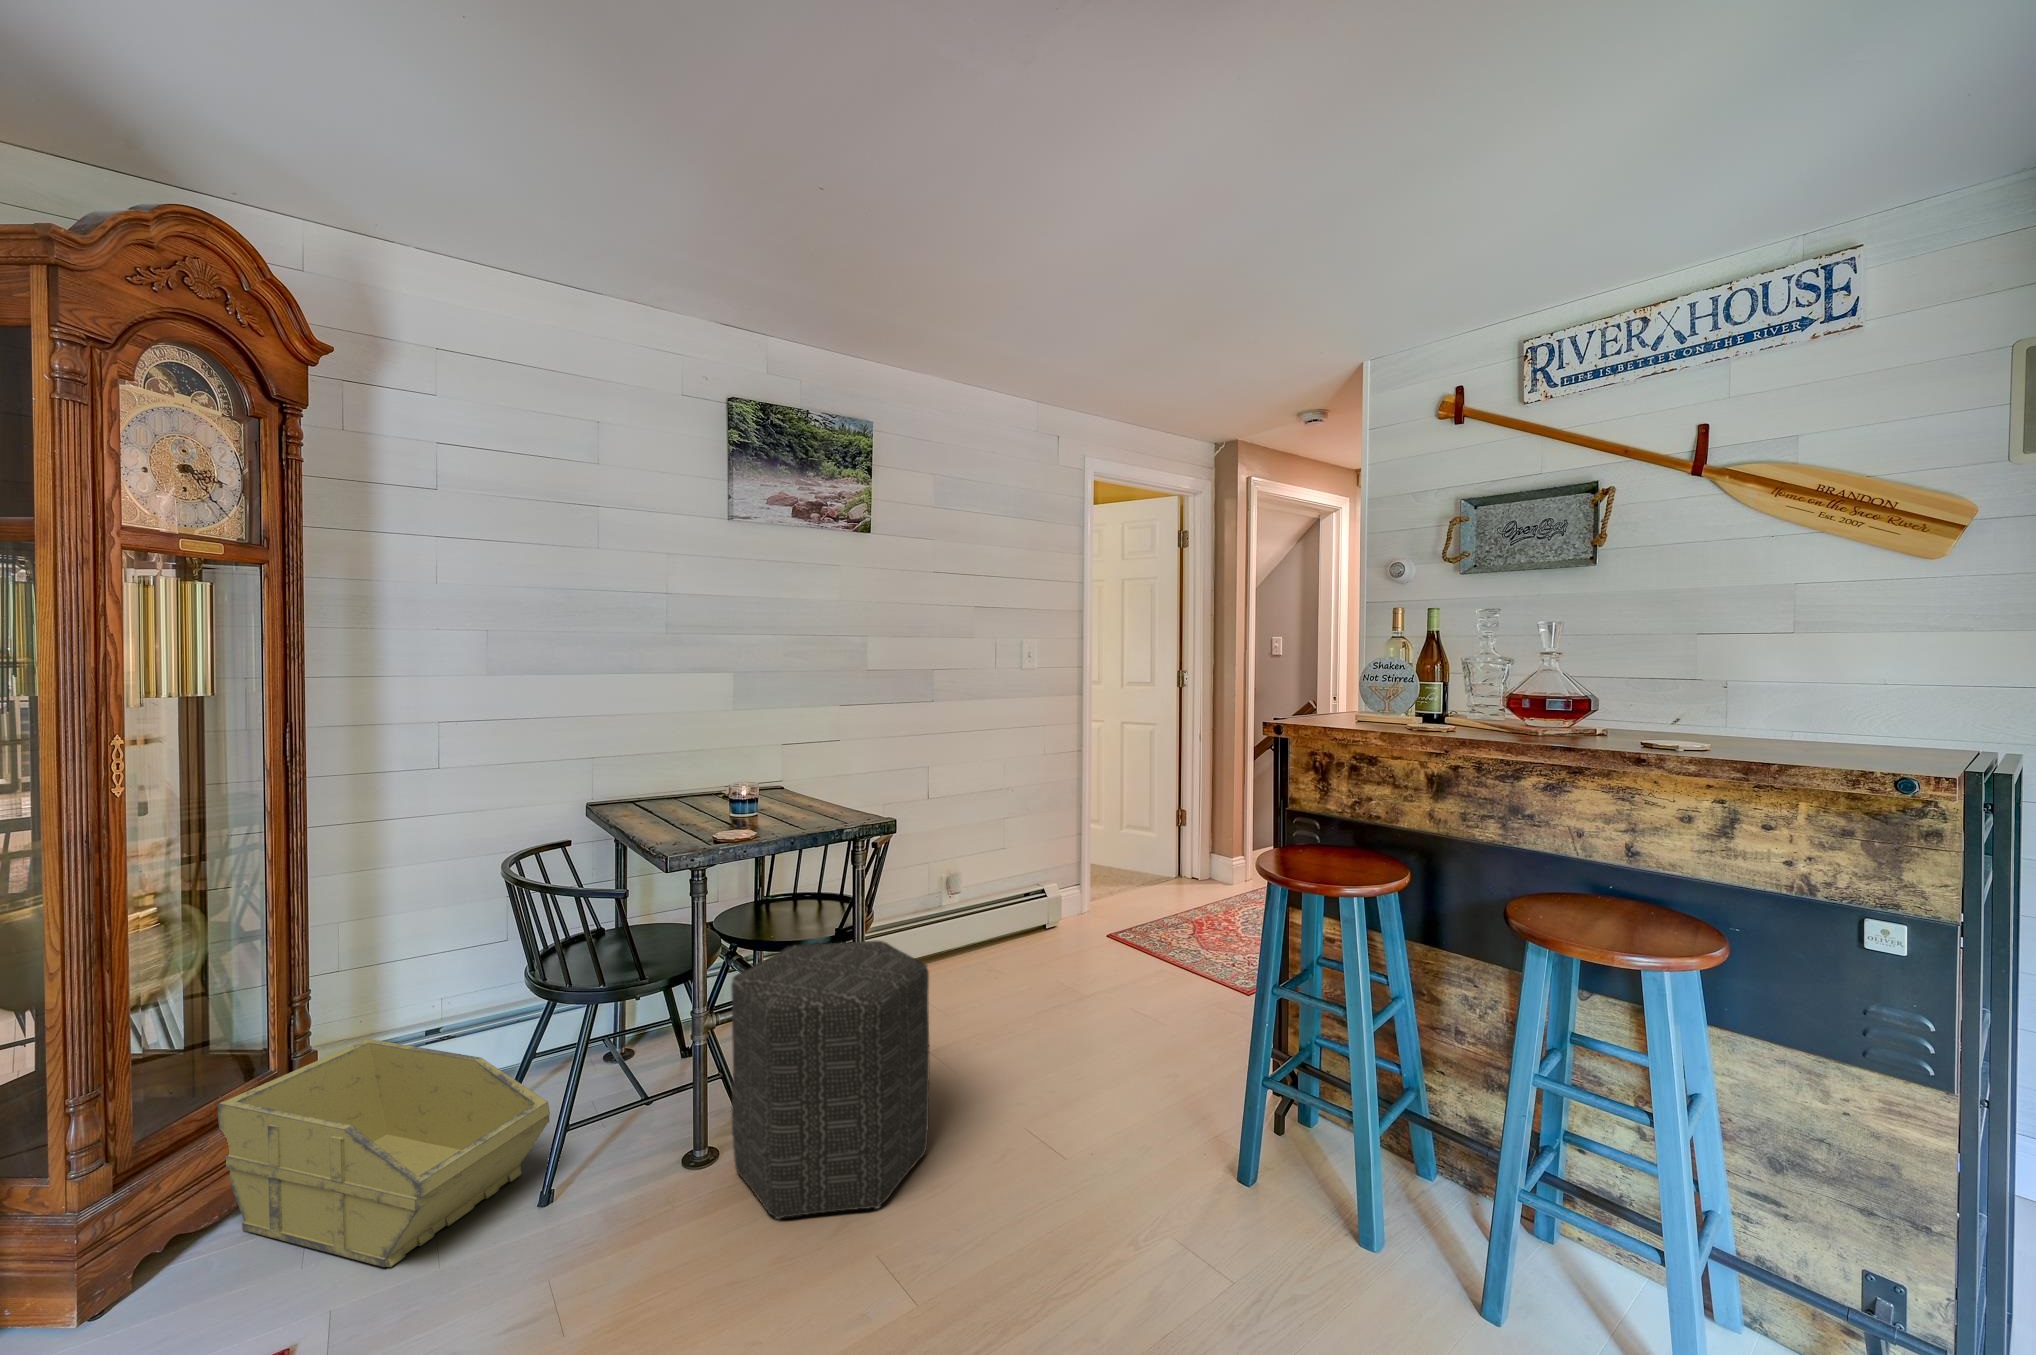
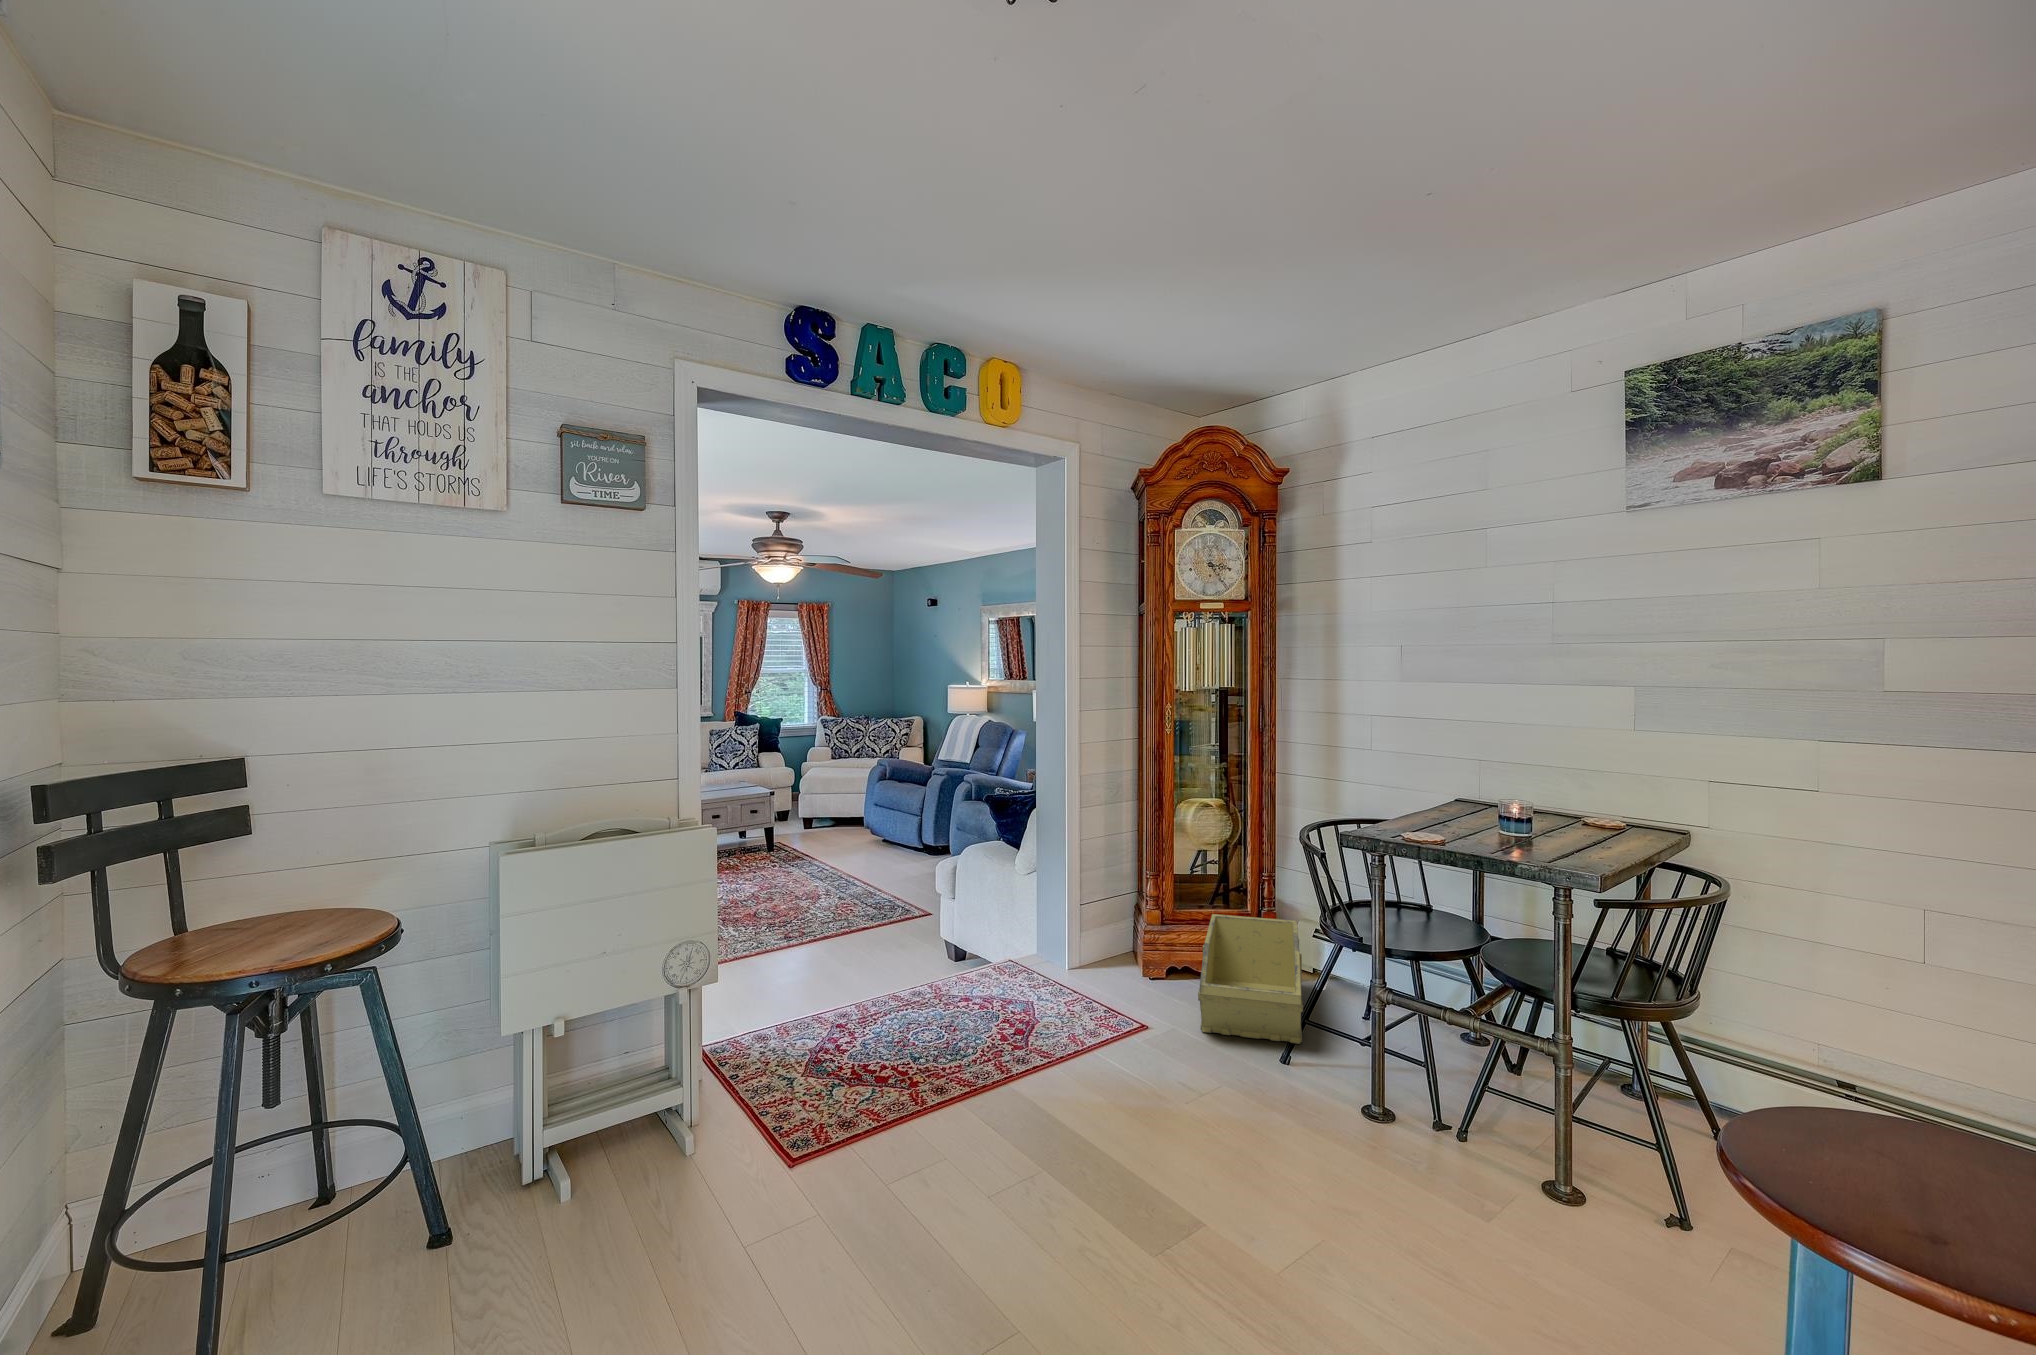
ottoman: present [731,941,929,1219] -> none [1315,953,1532,1243]

